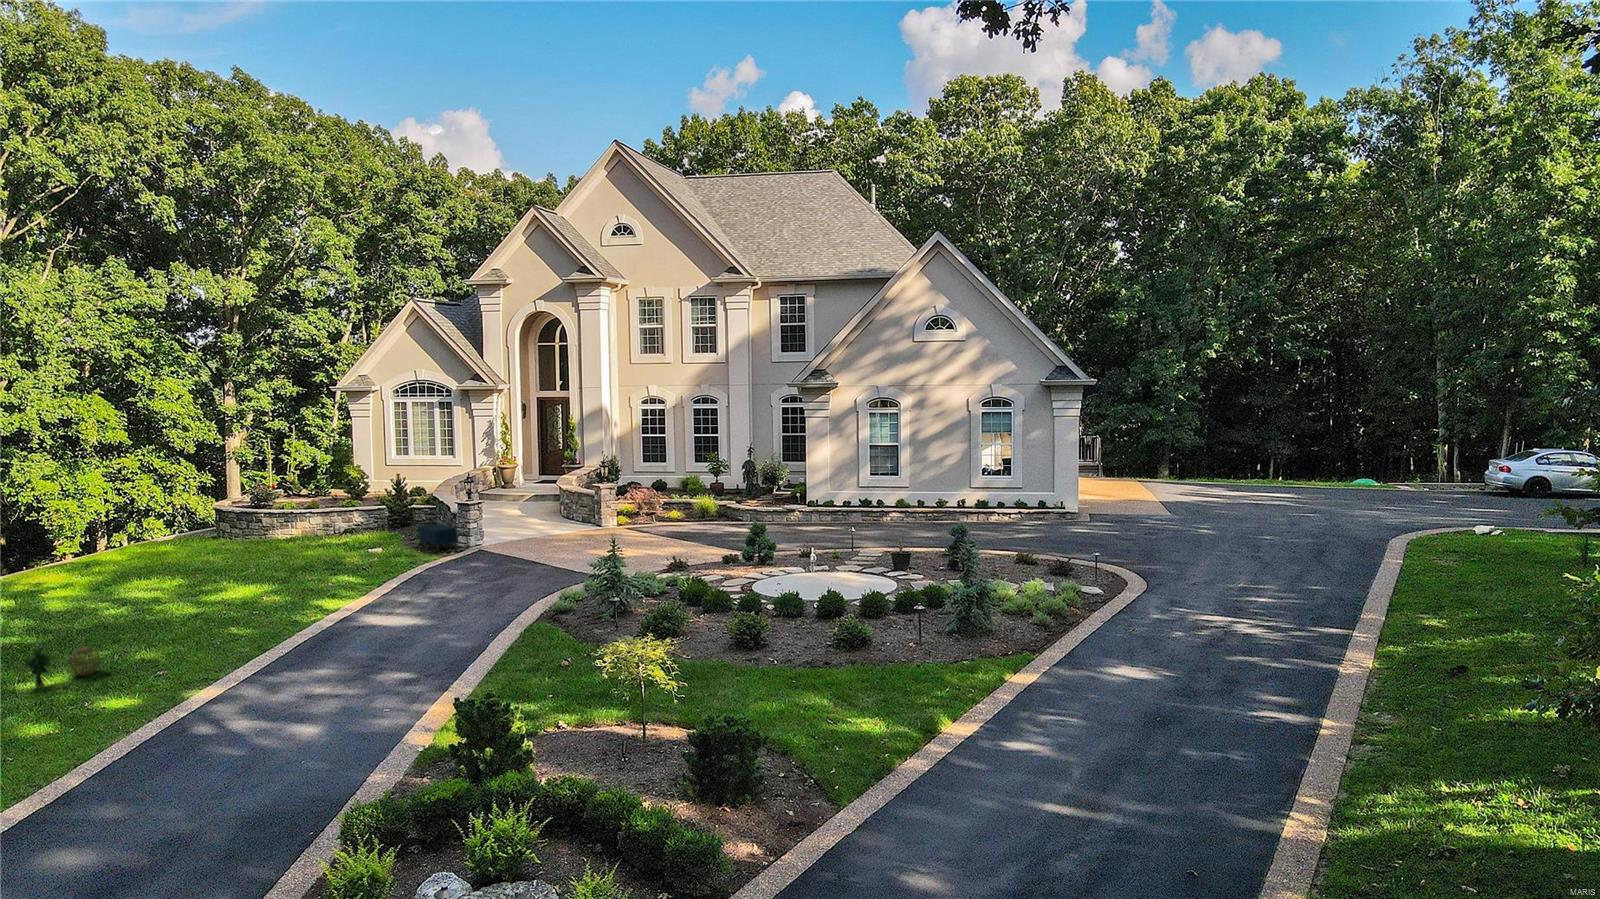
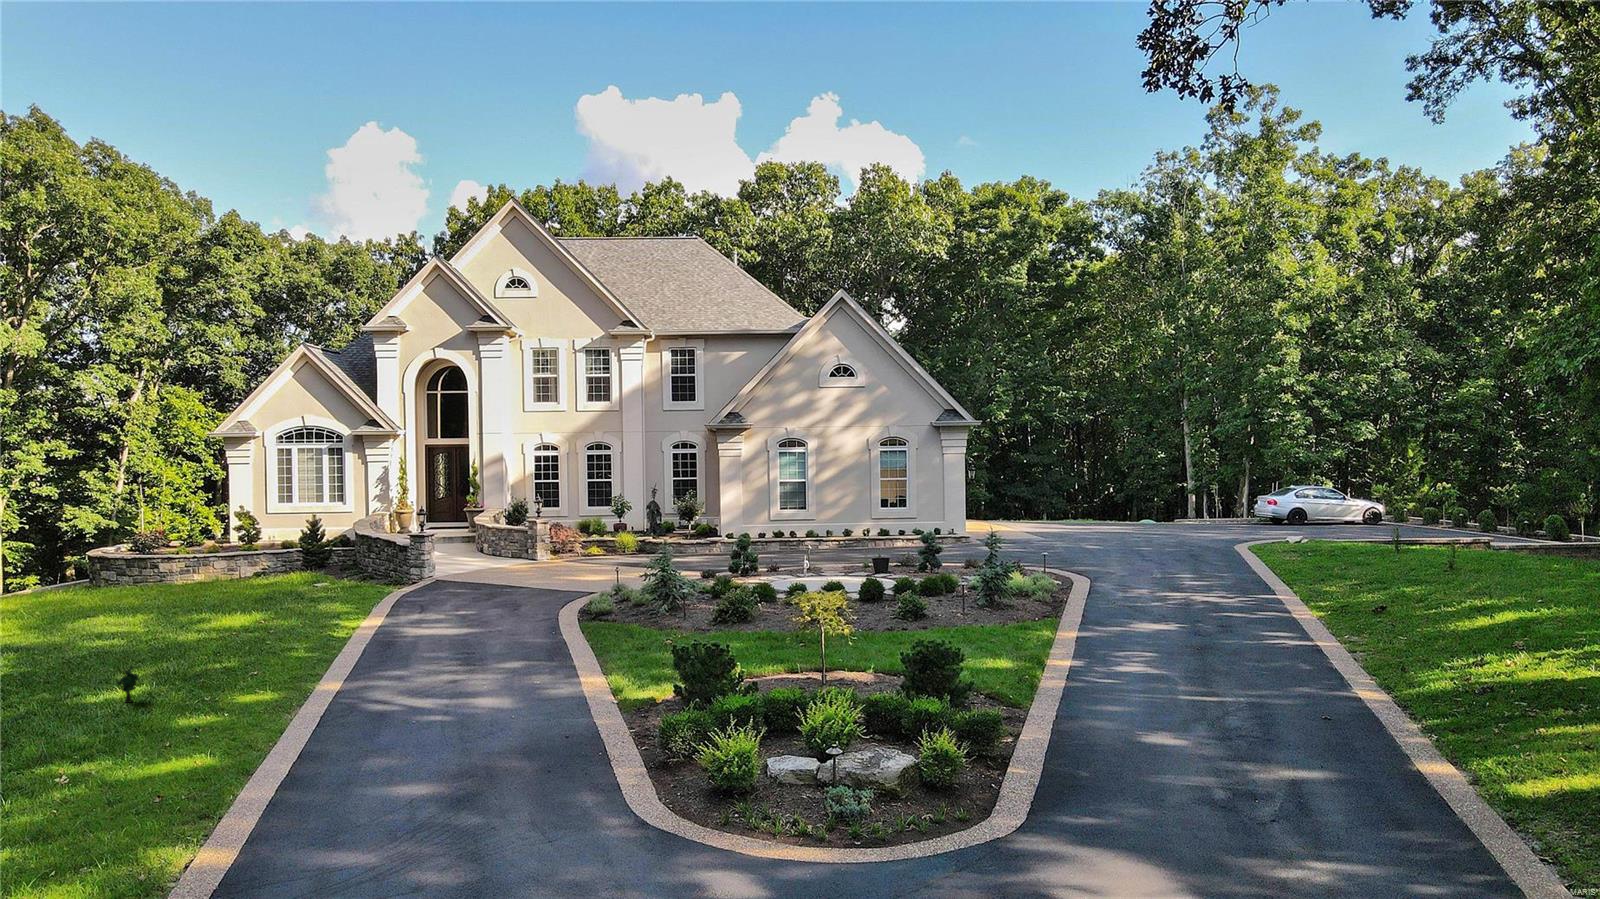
bench: present [419,524,458,551] -> none [367,562,412,588]
woven basket: present [69,647,101,675] -> none [151,666,179,693]

